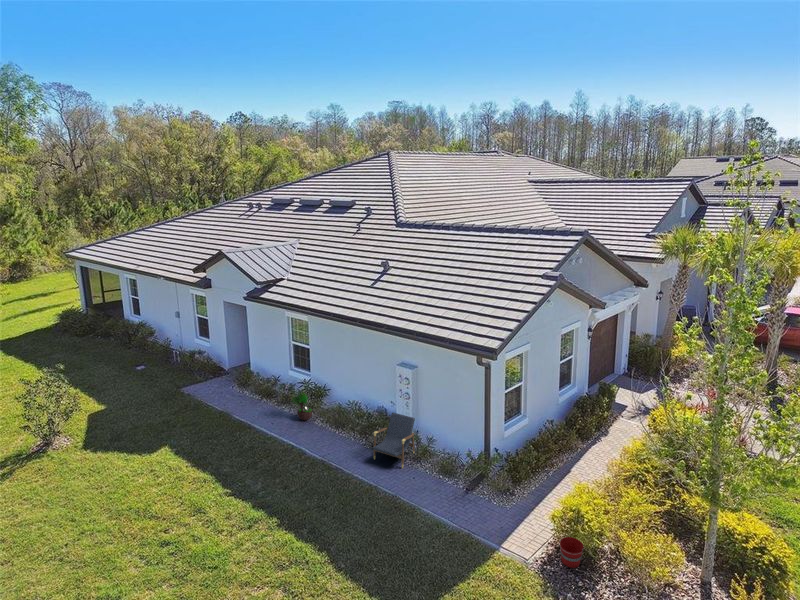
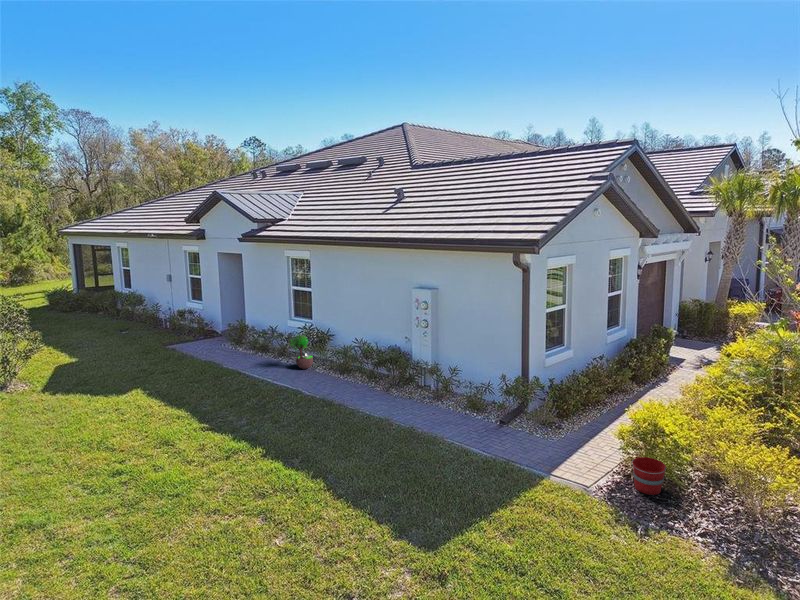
lounge chair: present [373,413,415,468] -> none [384,345,435,406]

